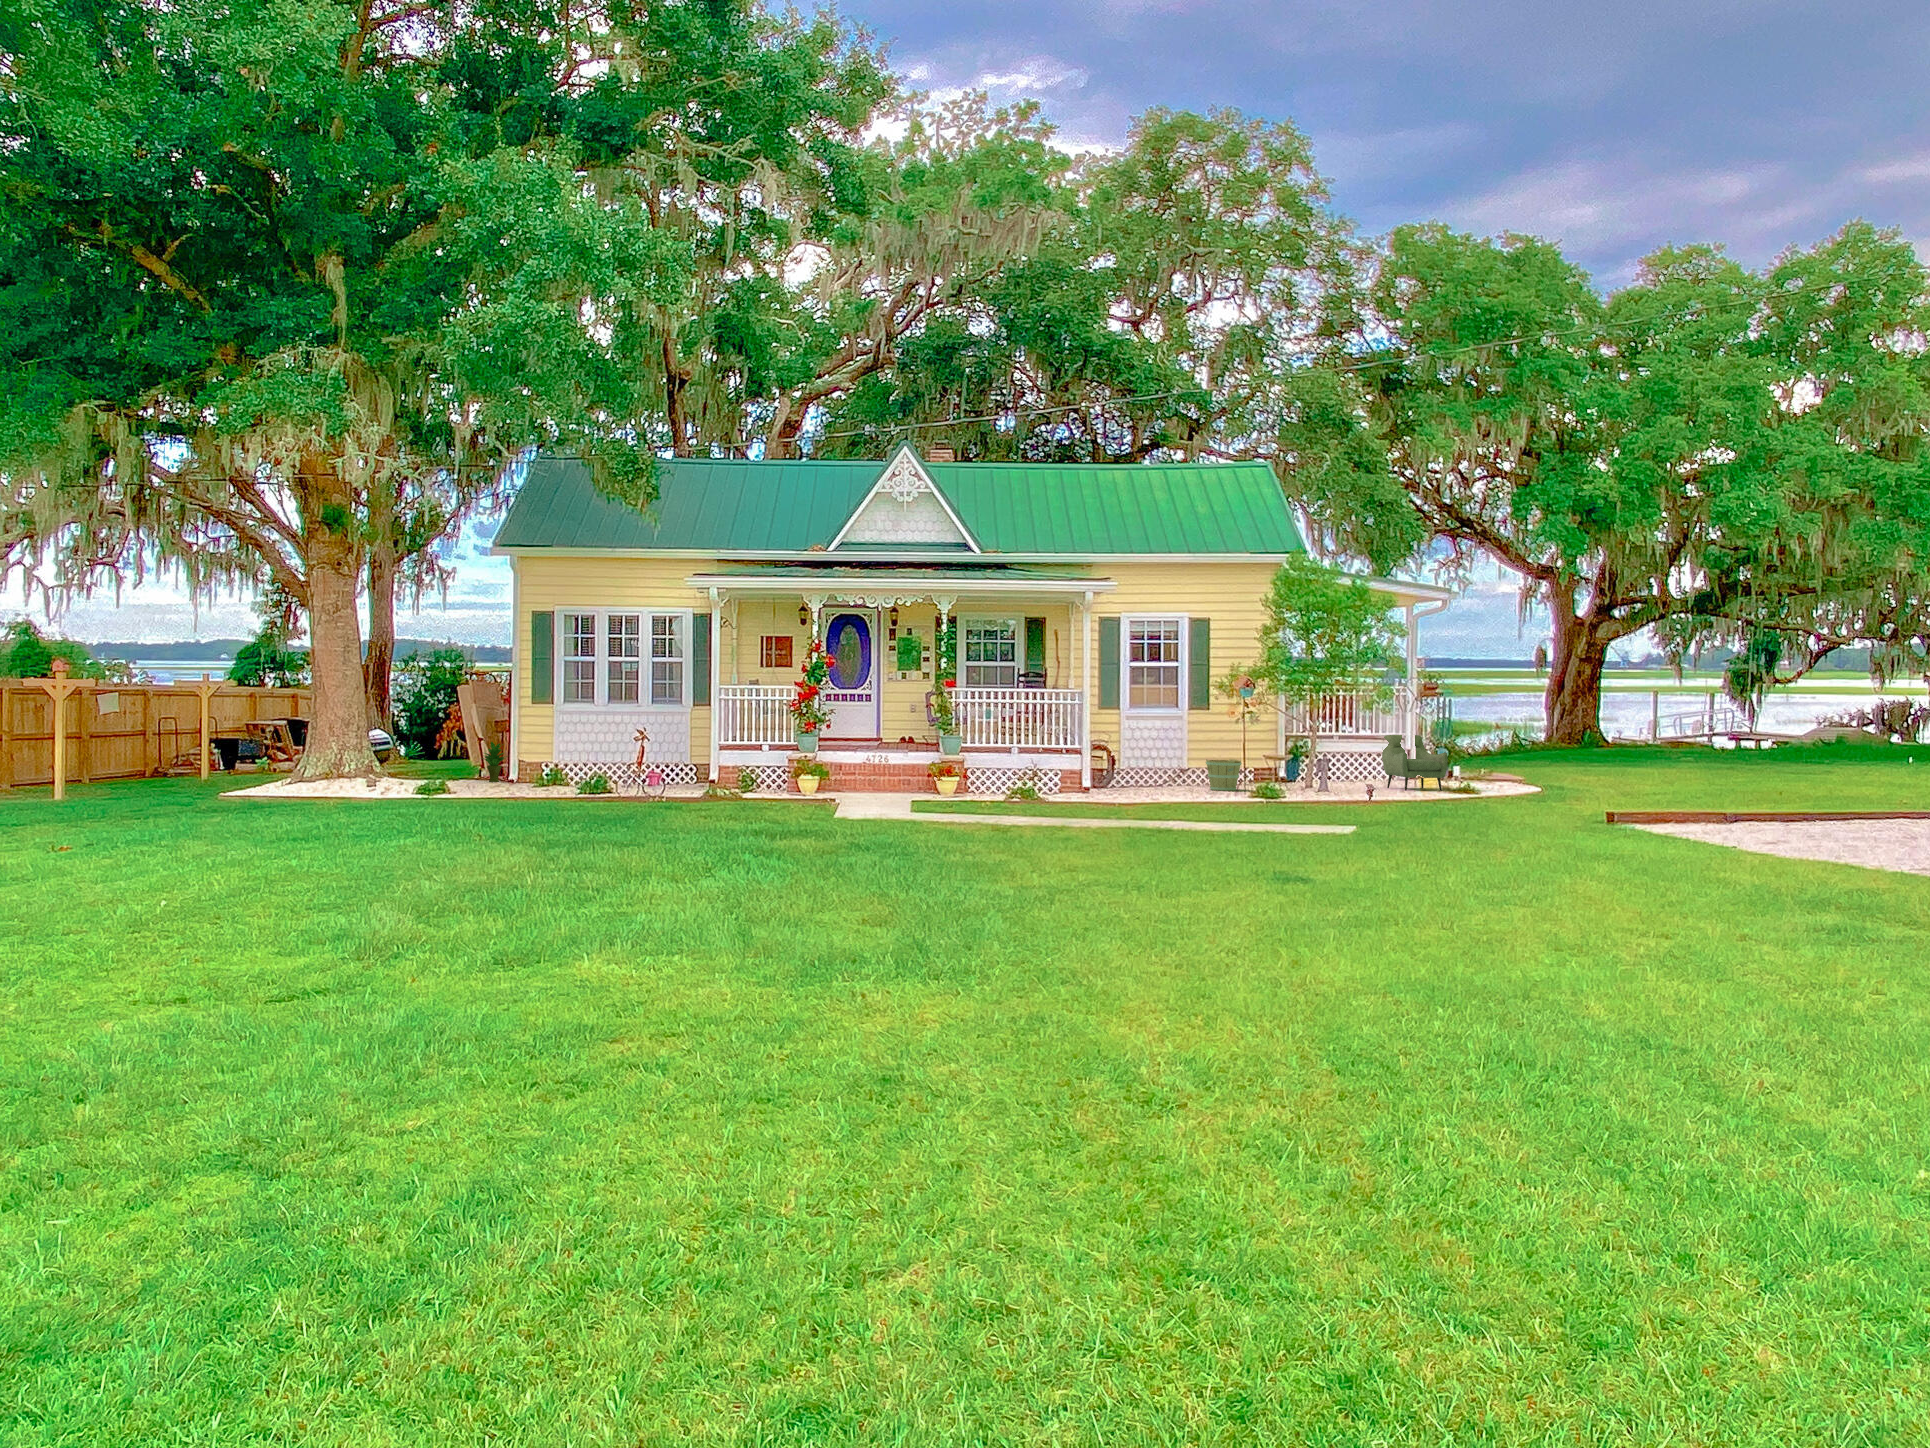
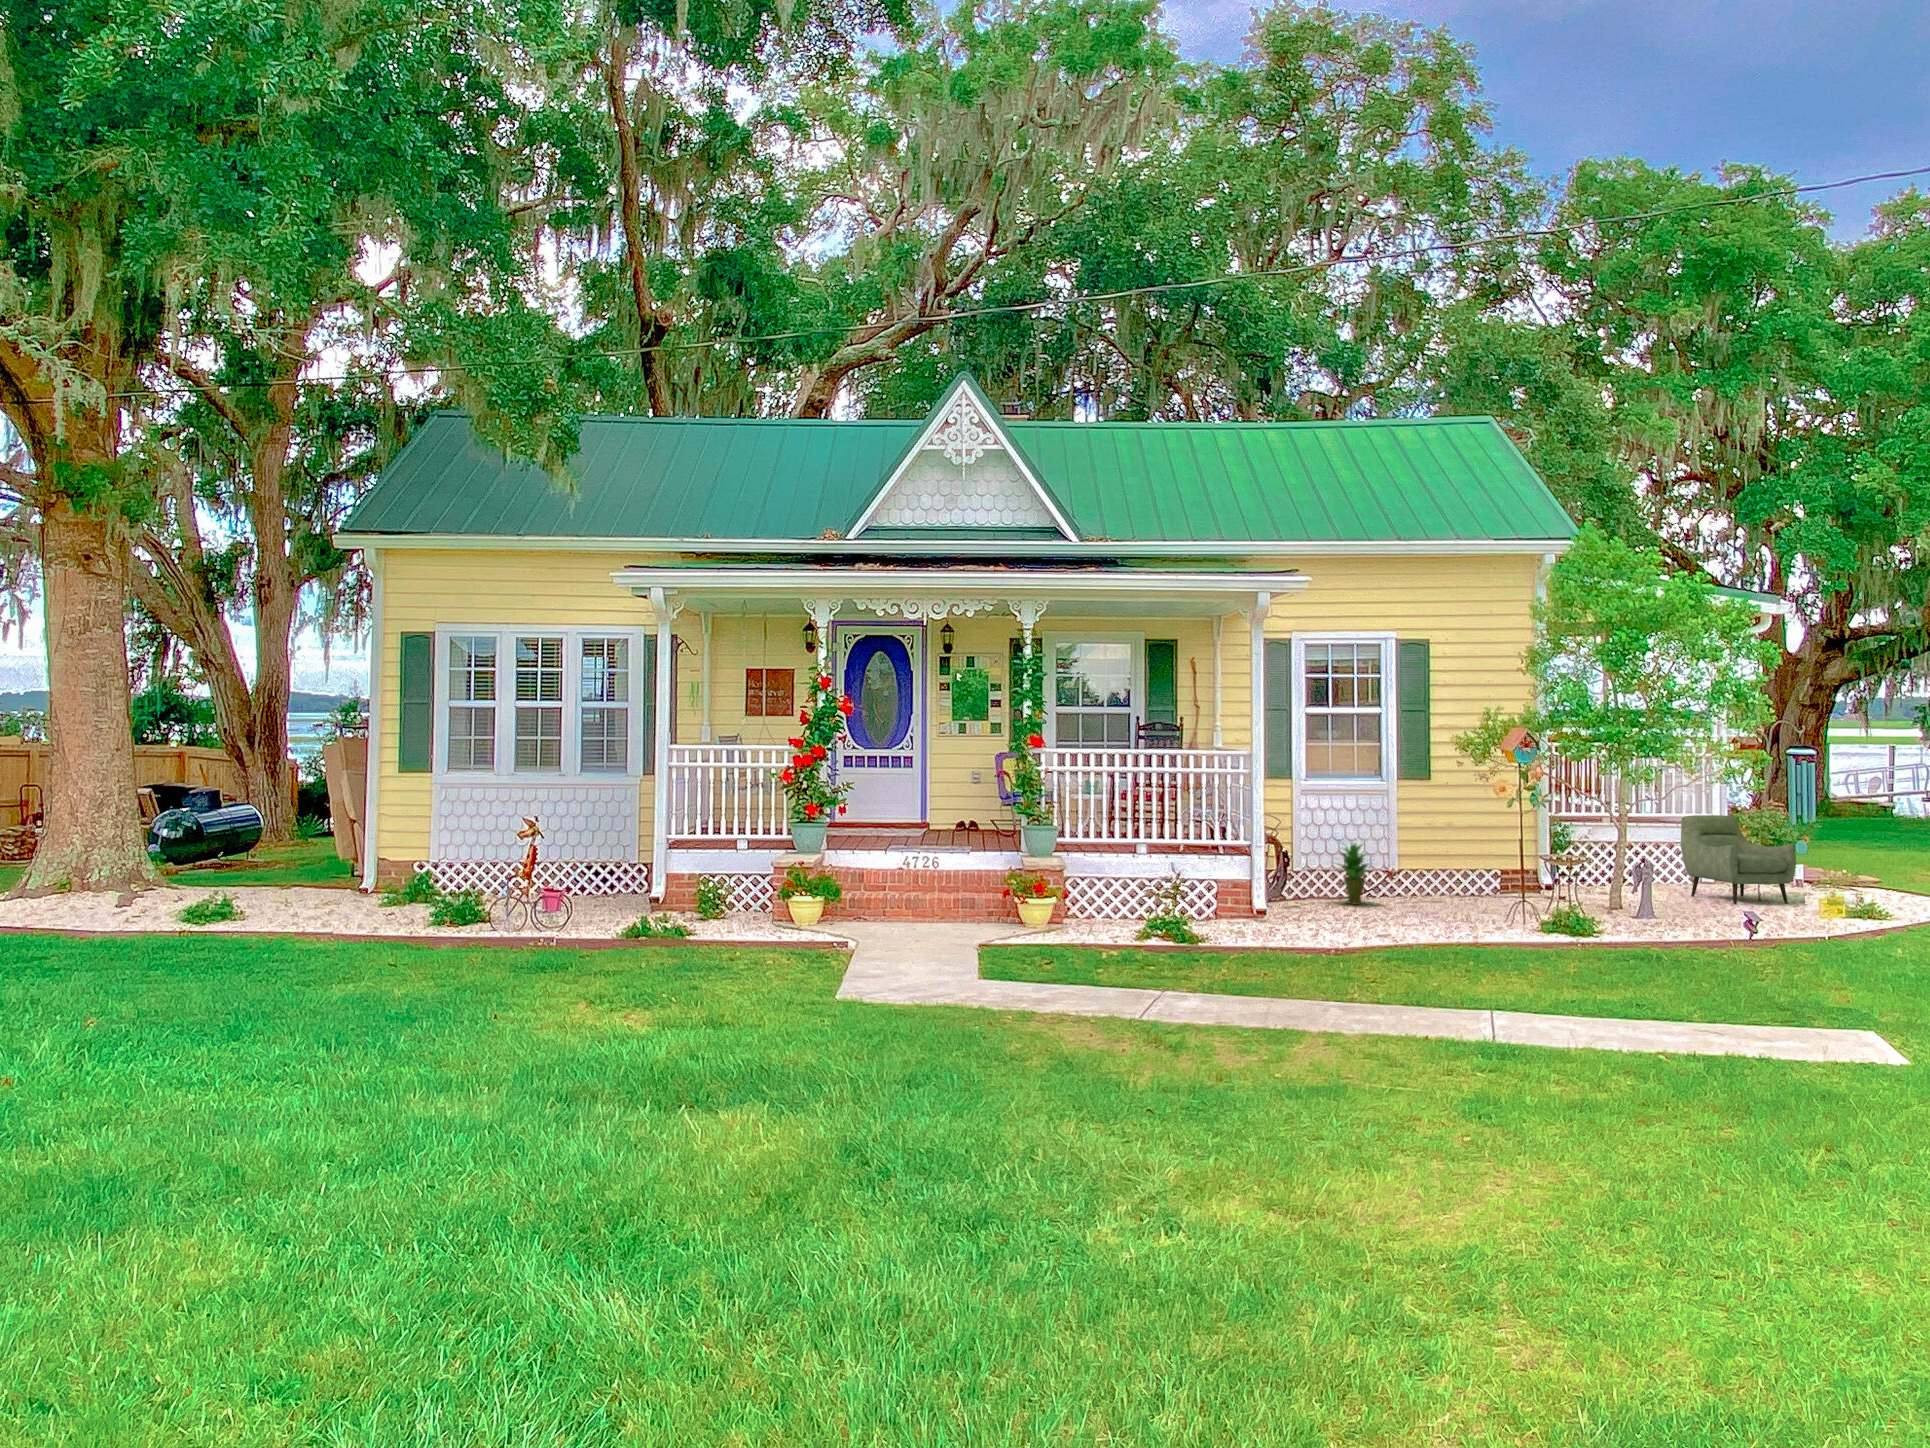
potted plant: present [483,742,505,782] -> present [1339,844,1369,905]
wooden bucket: present [1206,759,1242,791] -> none [1429,856,1489,908]

